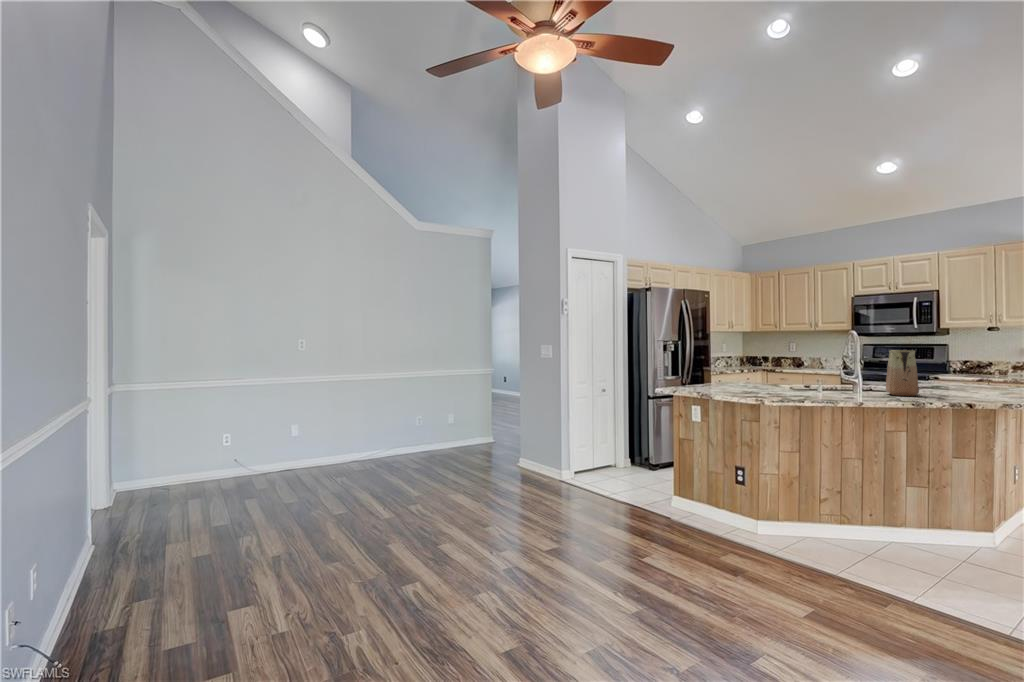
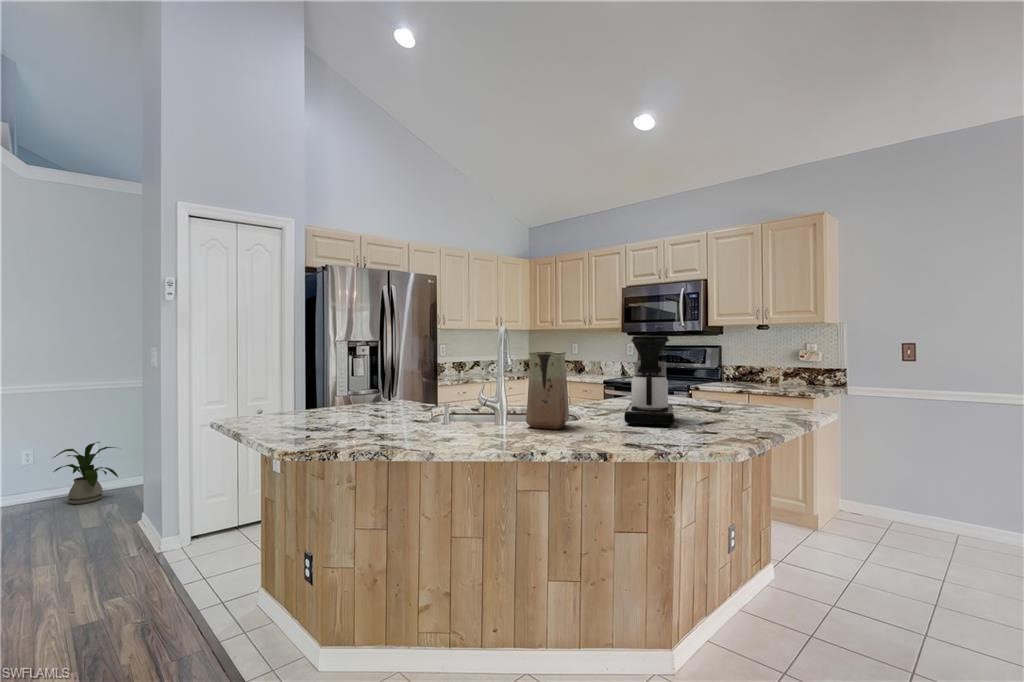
coffee maker: none [938,340,990,397] -> present [624,336,674,427]
house plant: none [446,411,488,452] -> present [53,442,118,504]

